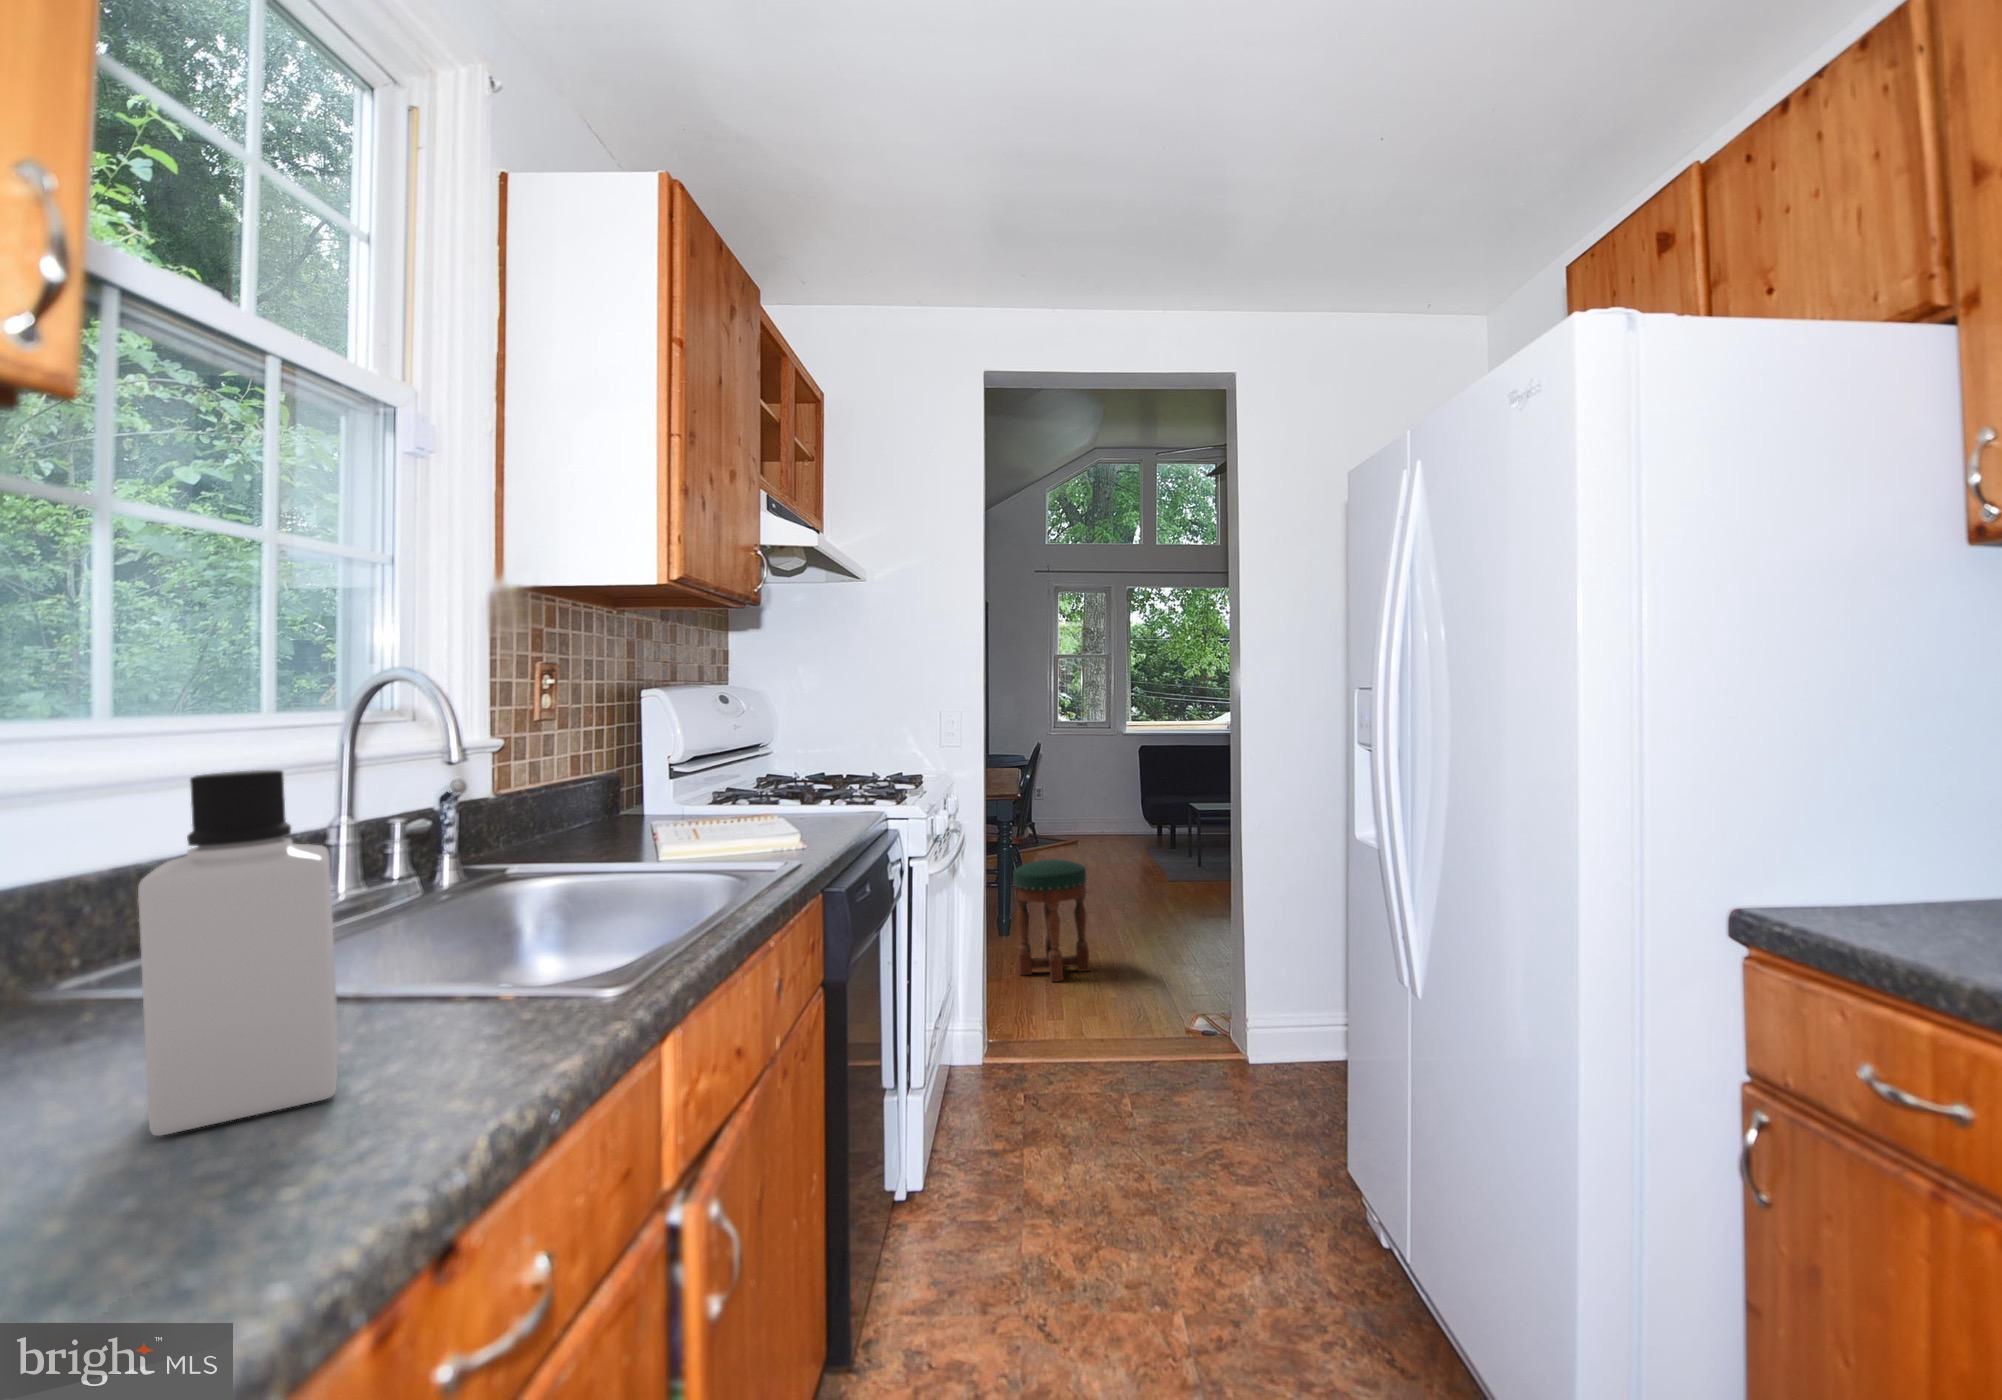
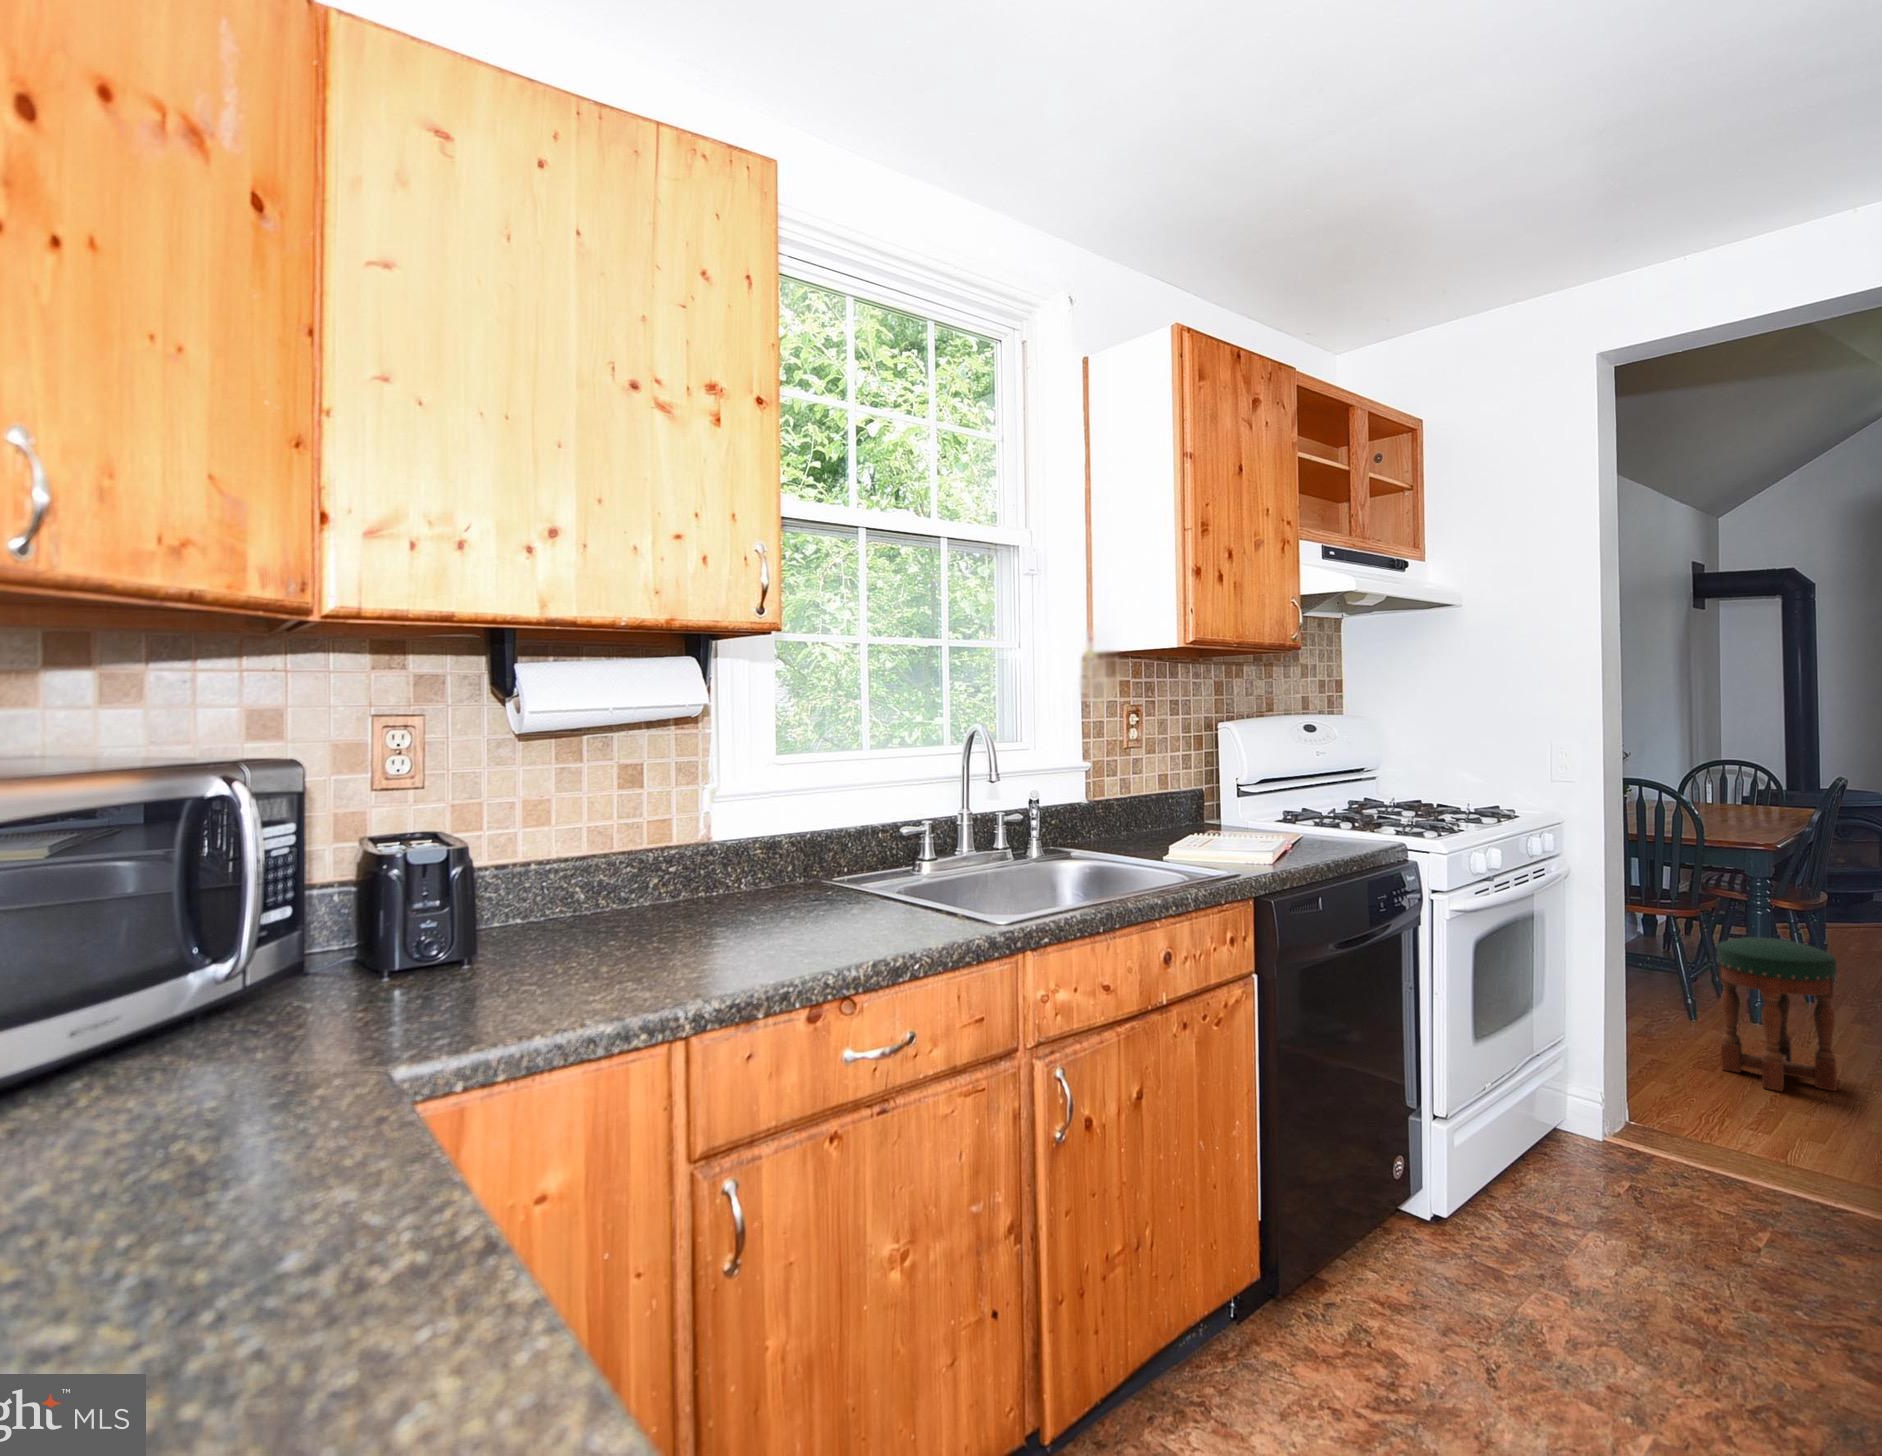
bottle: present [138,770,339,1136] -> none [798,798,875,949]

